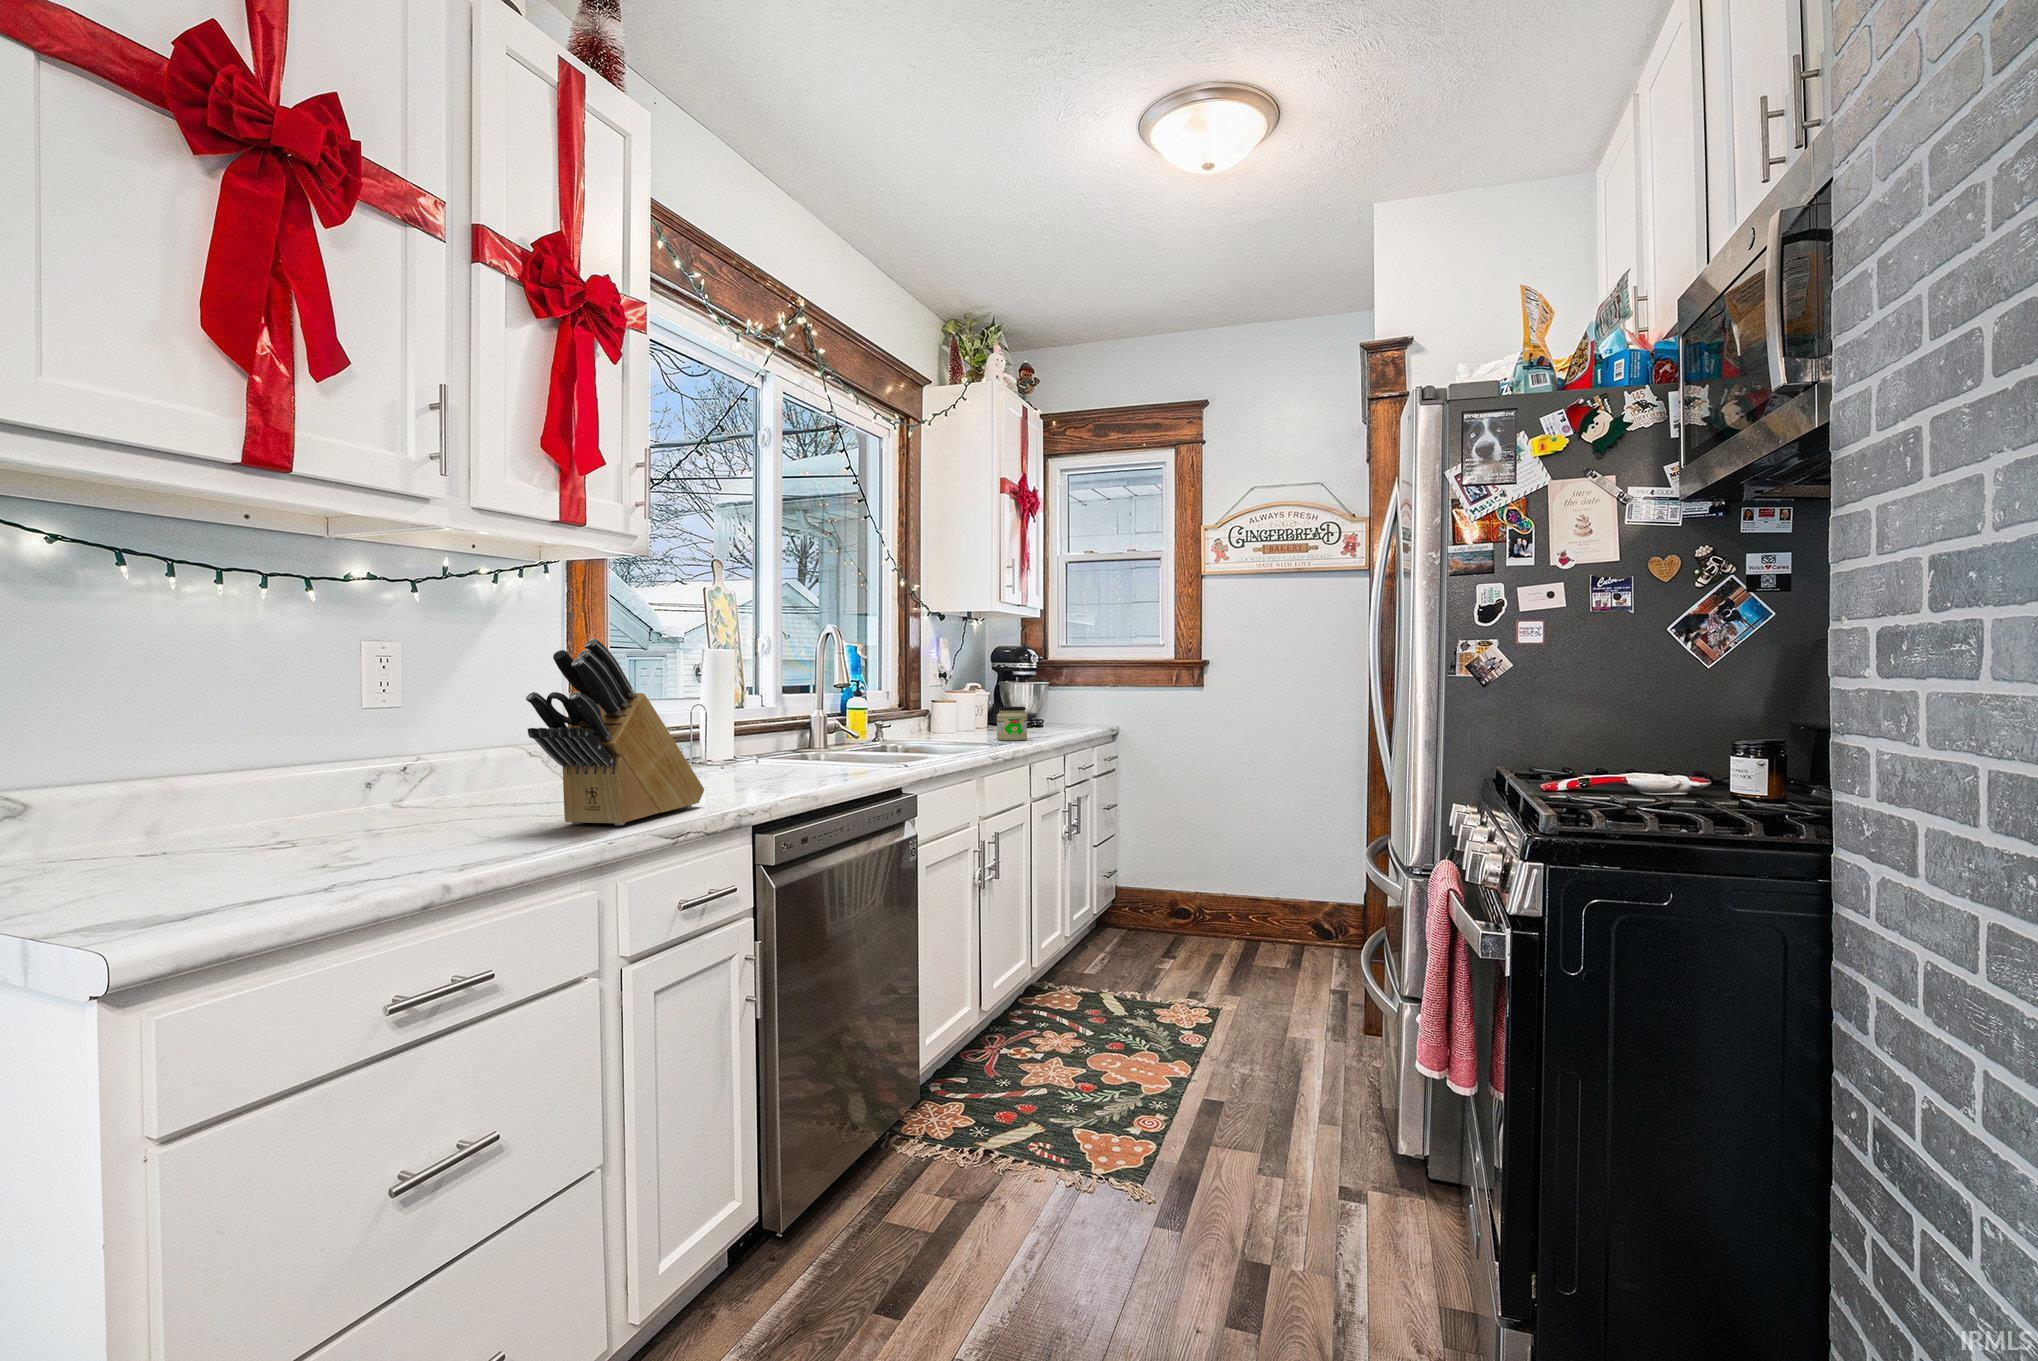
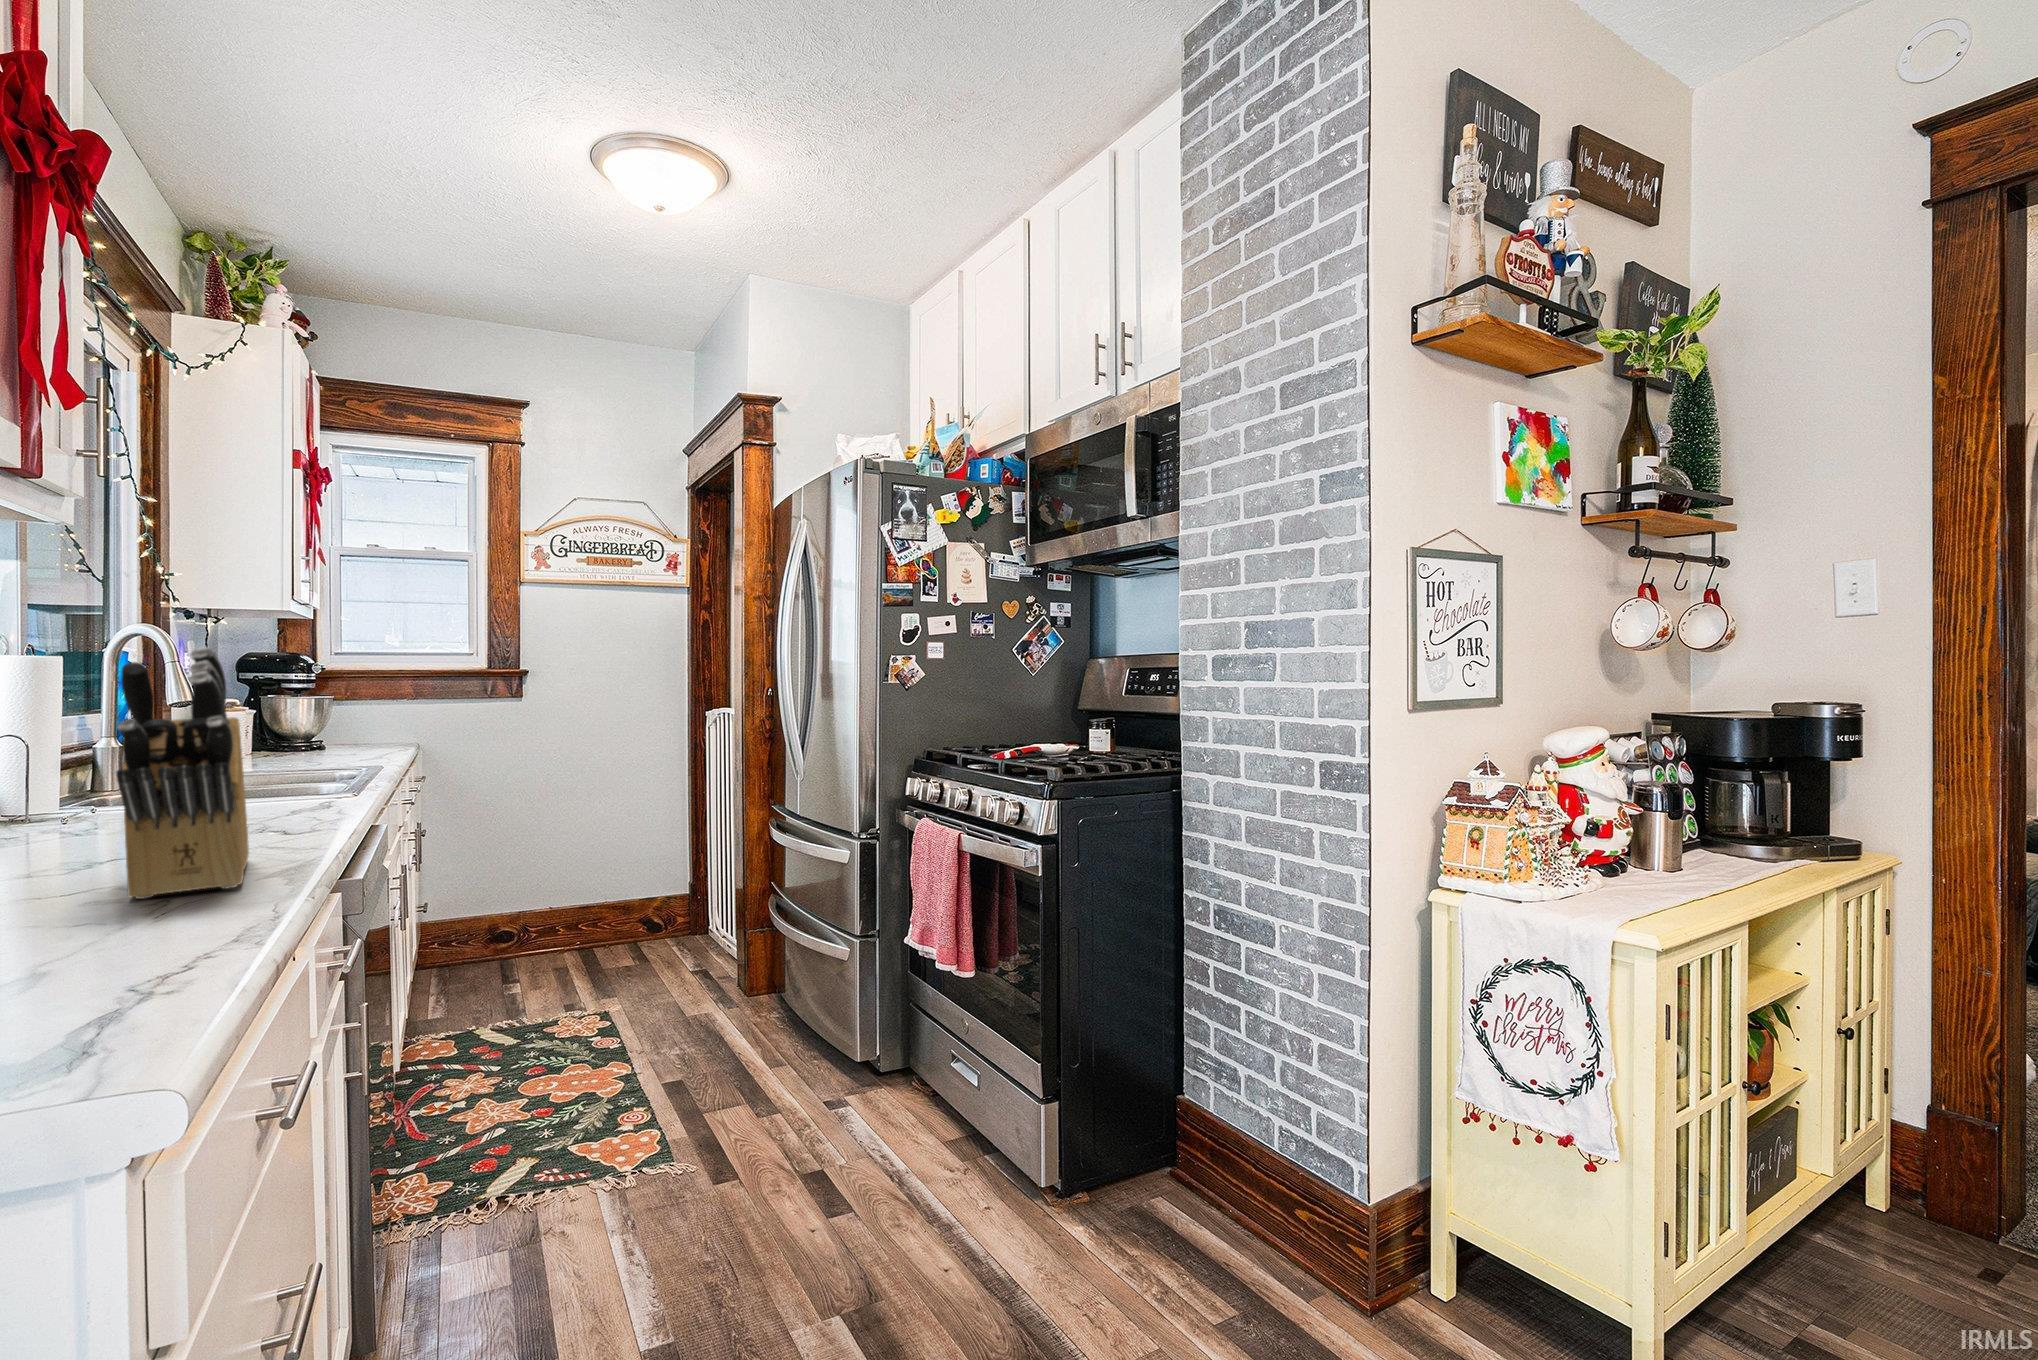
jar: present [997,706,1027,741] -> none [323,727,368,768]

